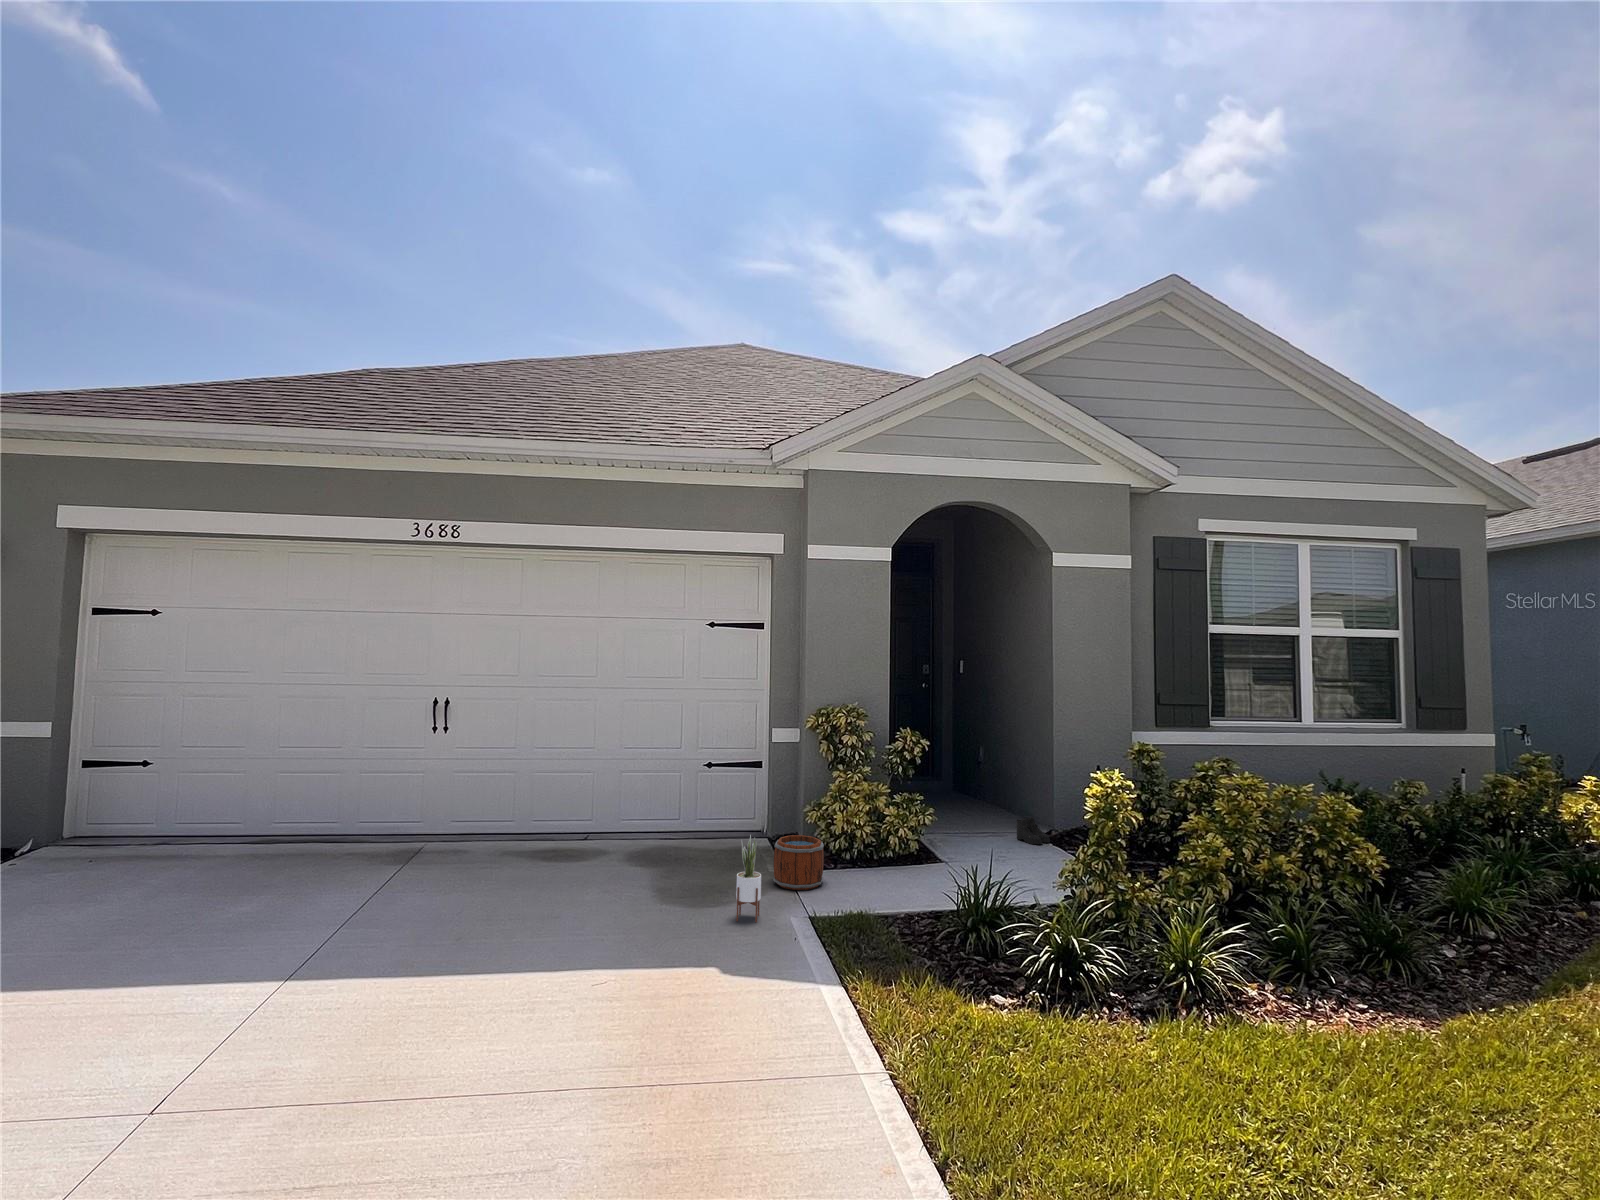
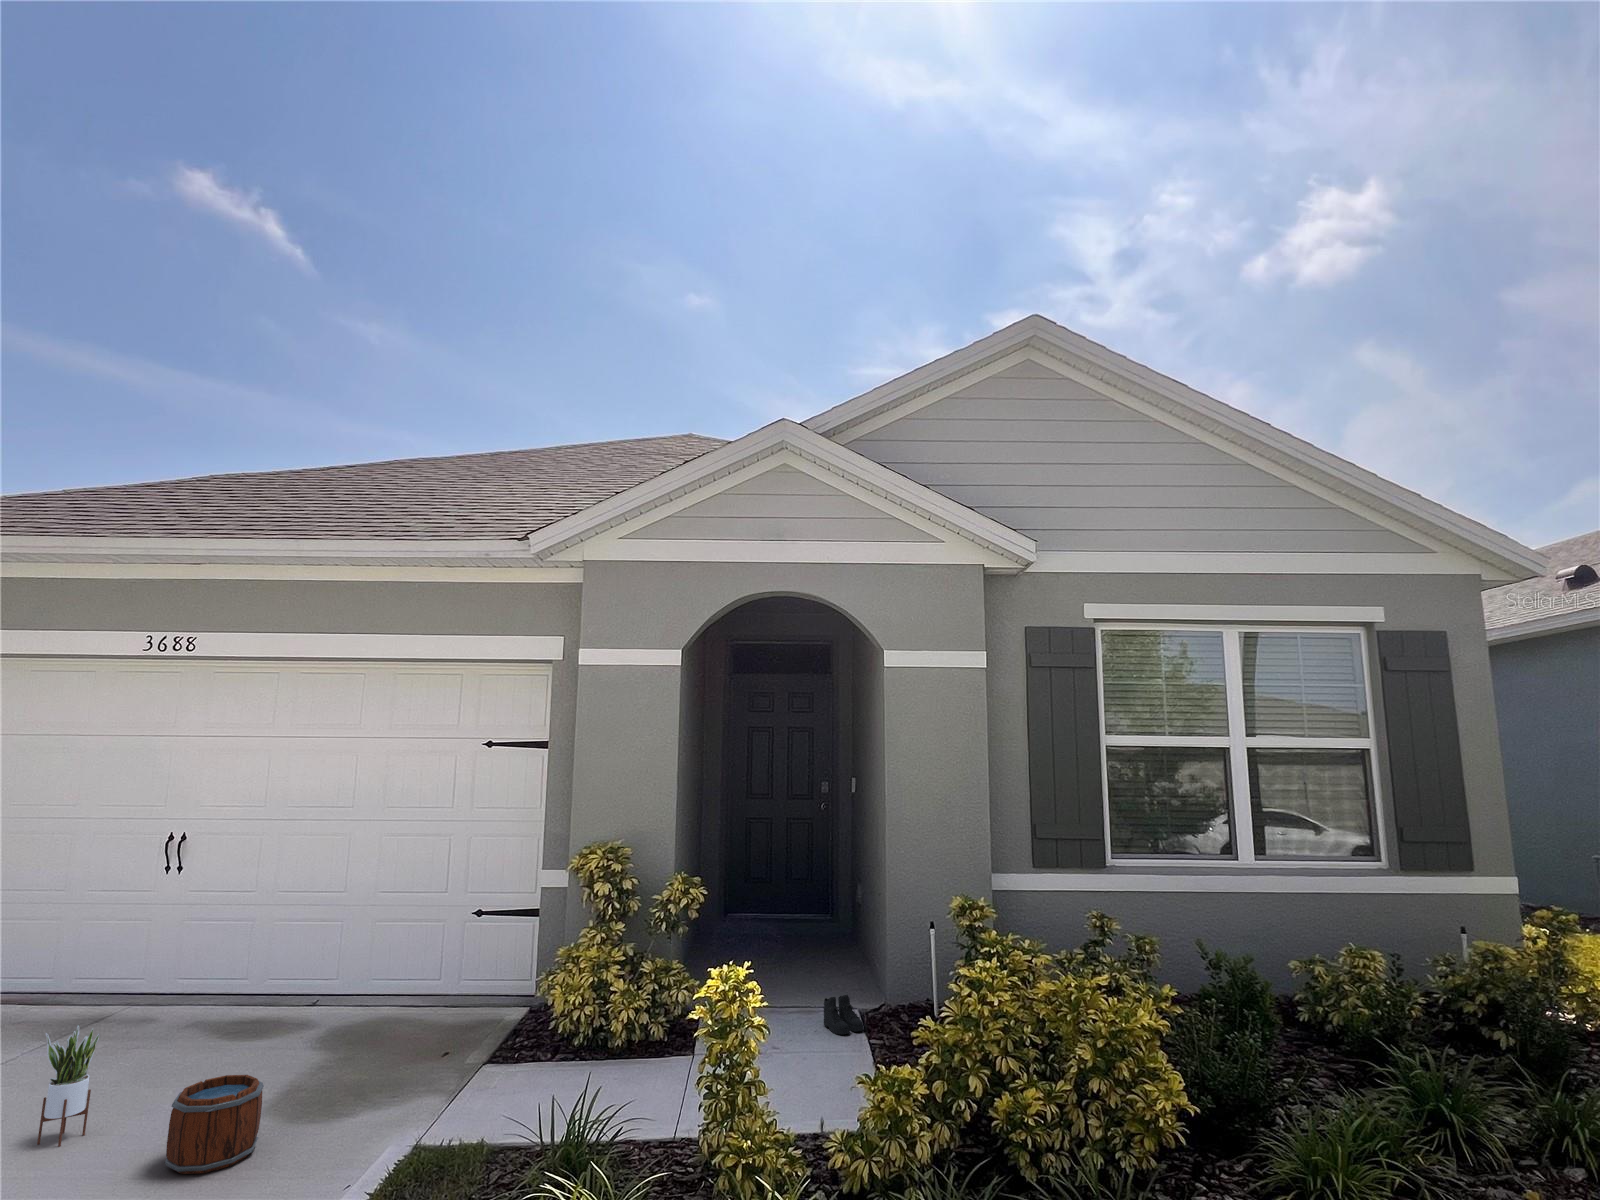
potted plant: present [736,835,761,922] -> present [37,1025,99,1147]
bucket: present [774,835,824,890] -> present [165,1075,264,1174]

